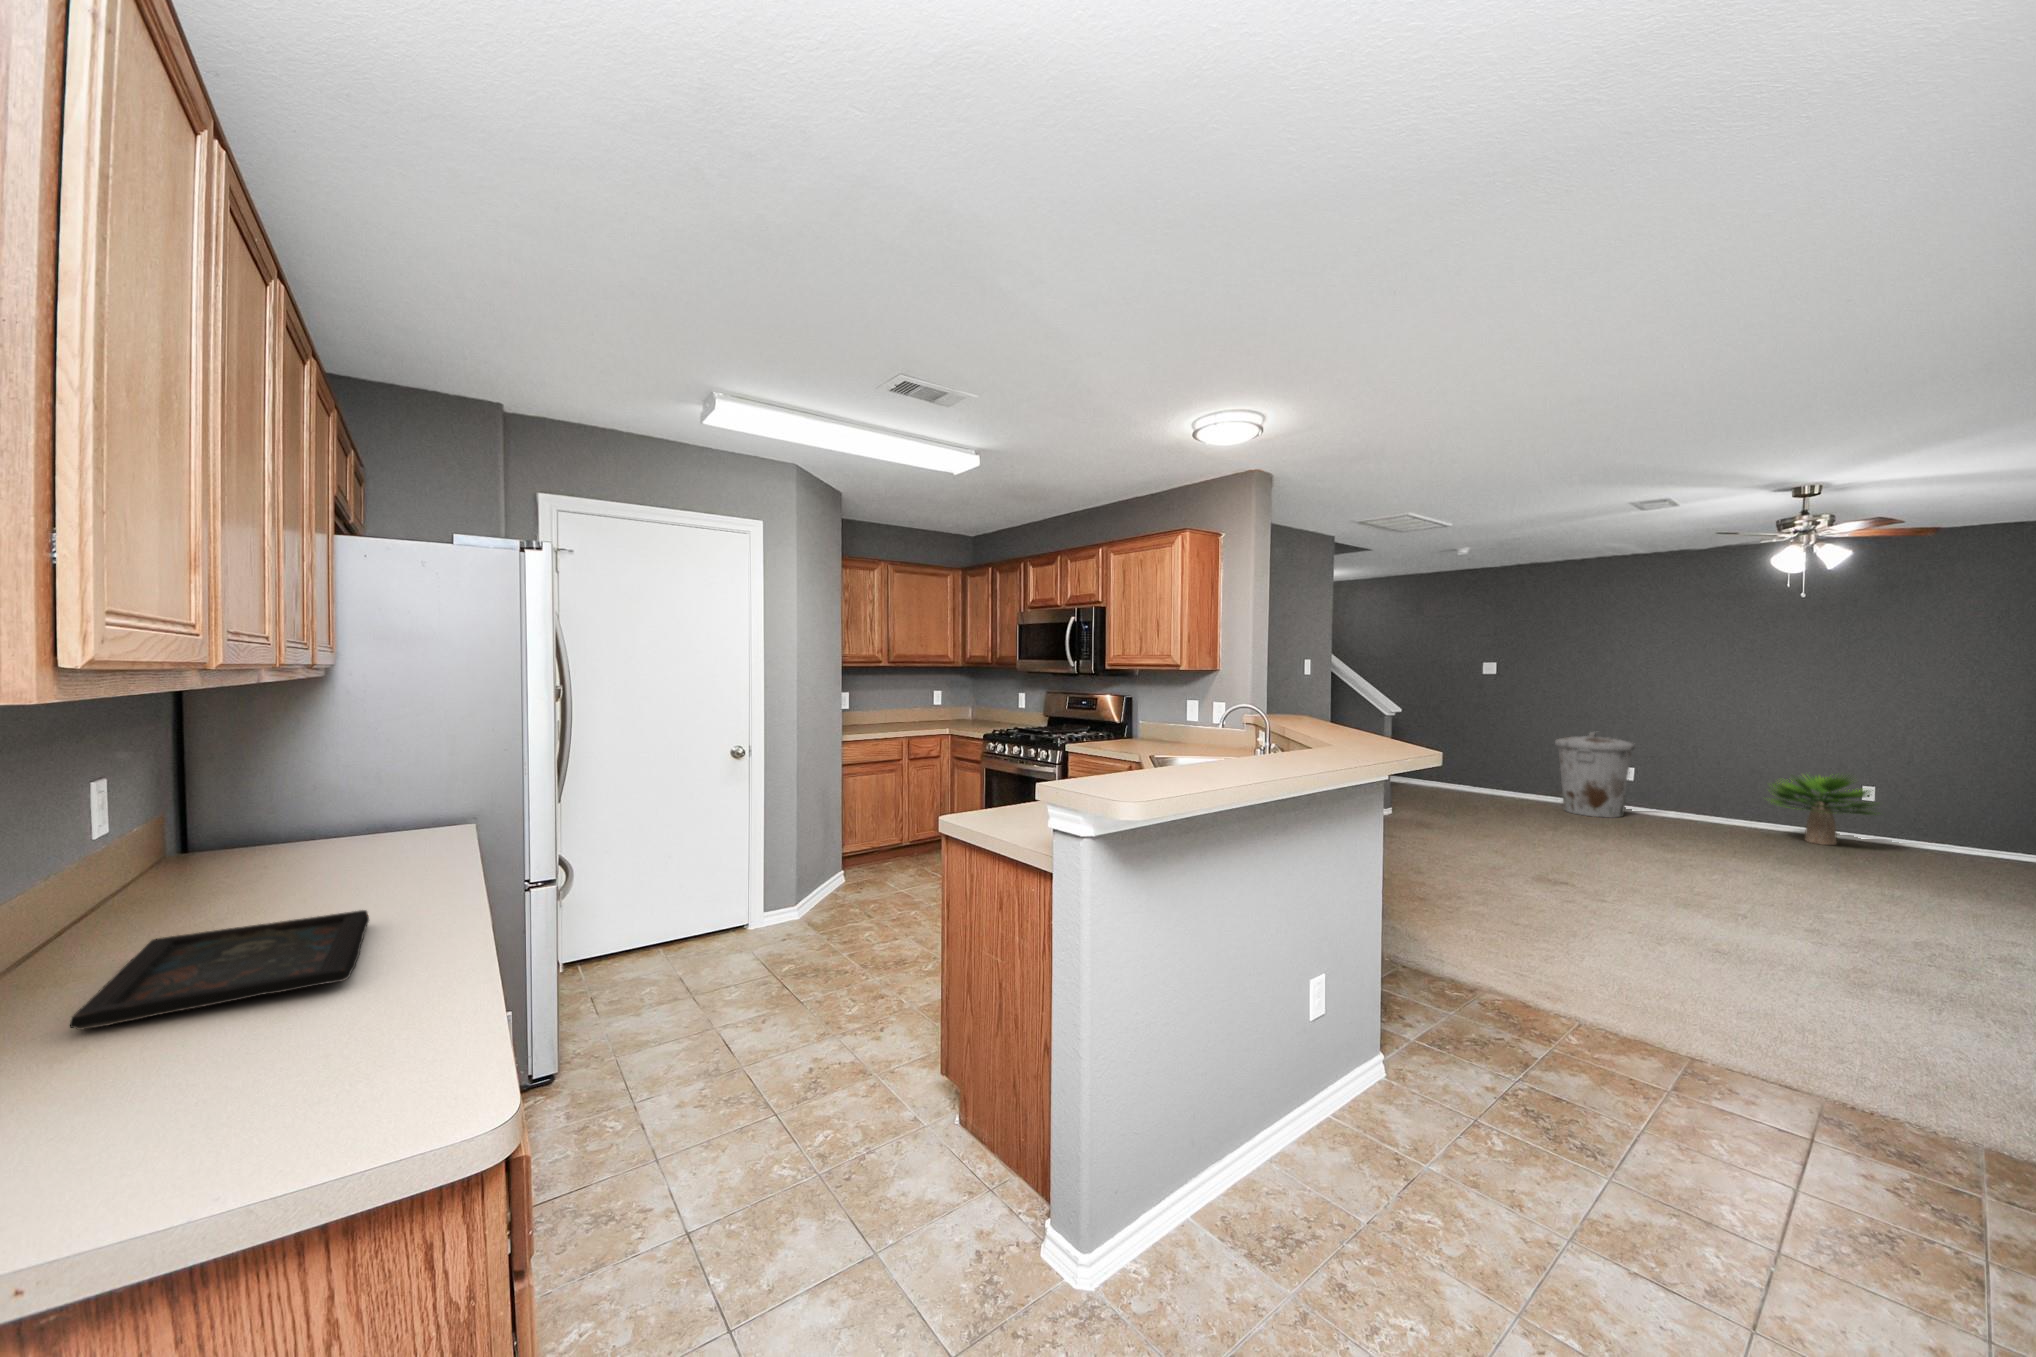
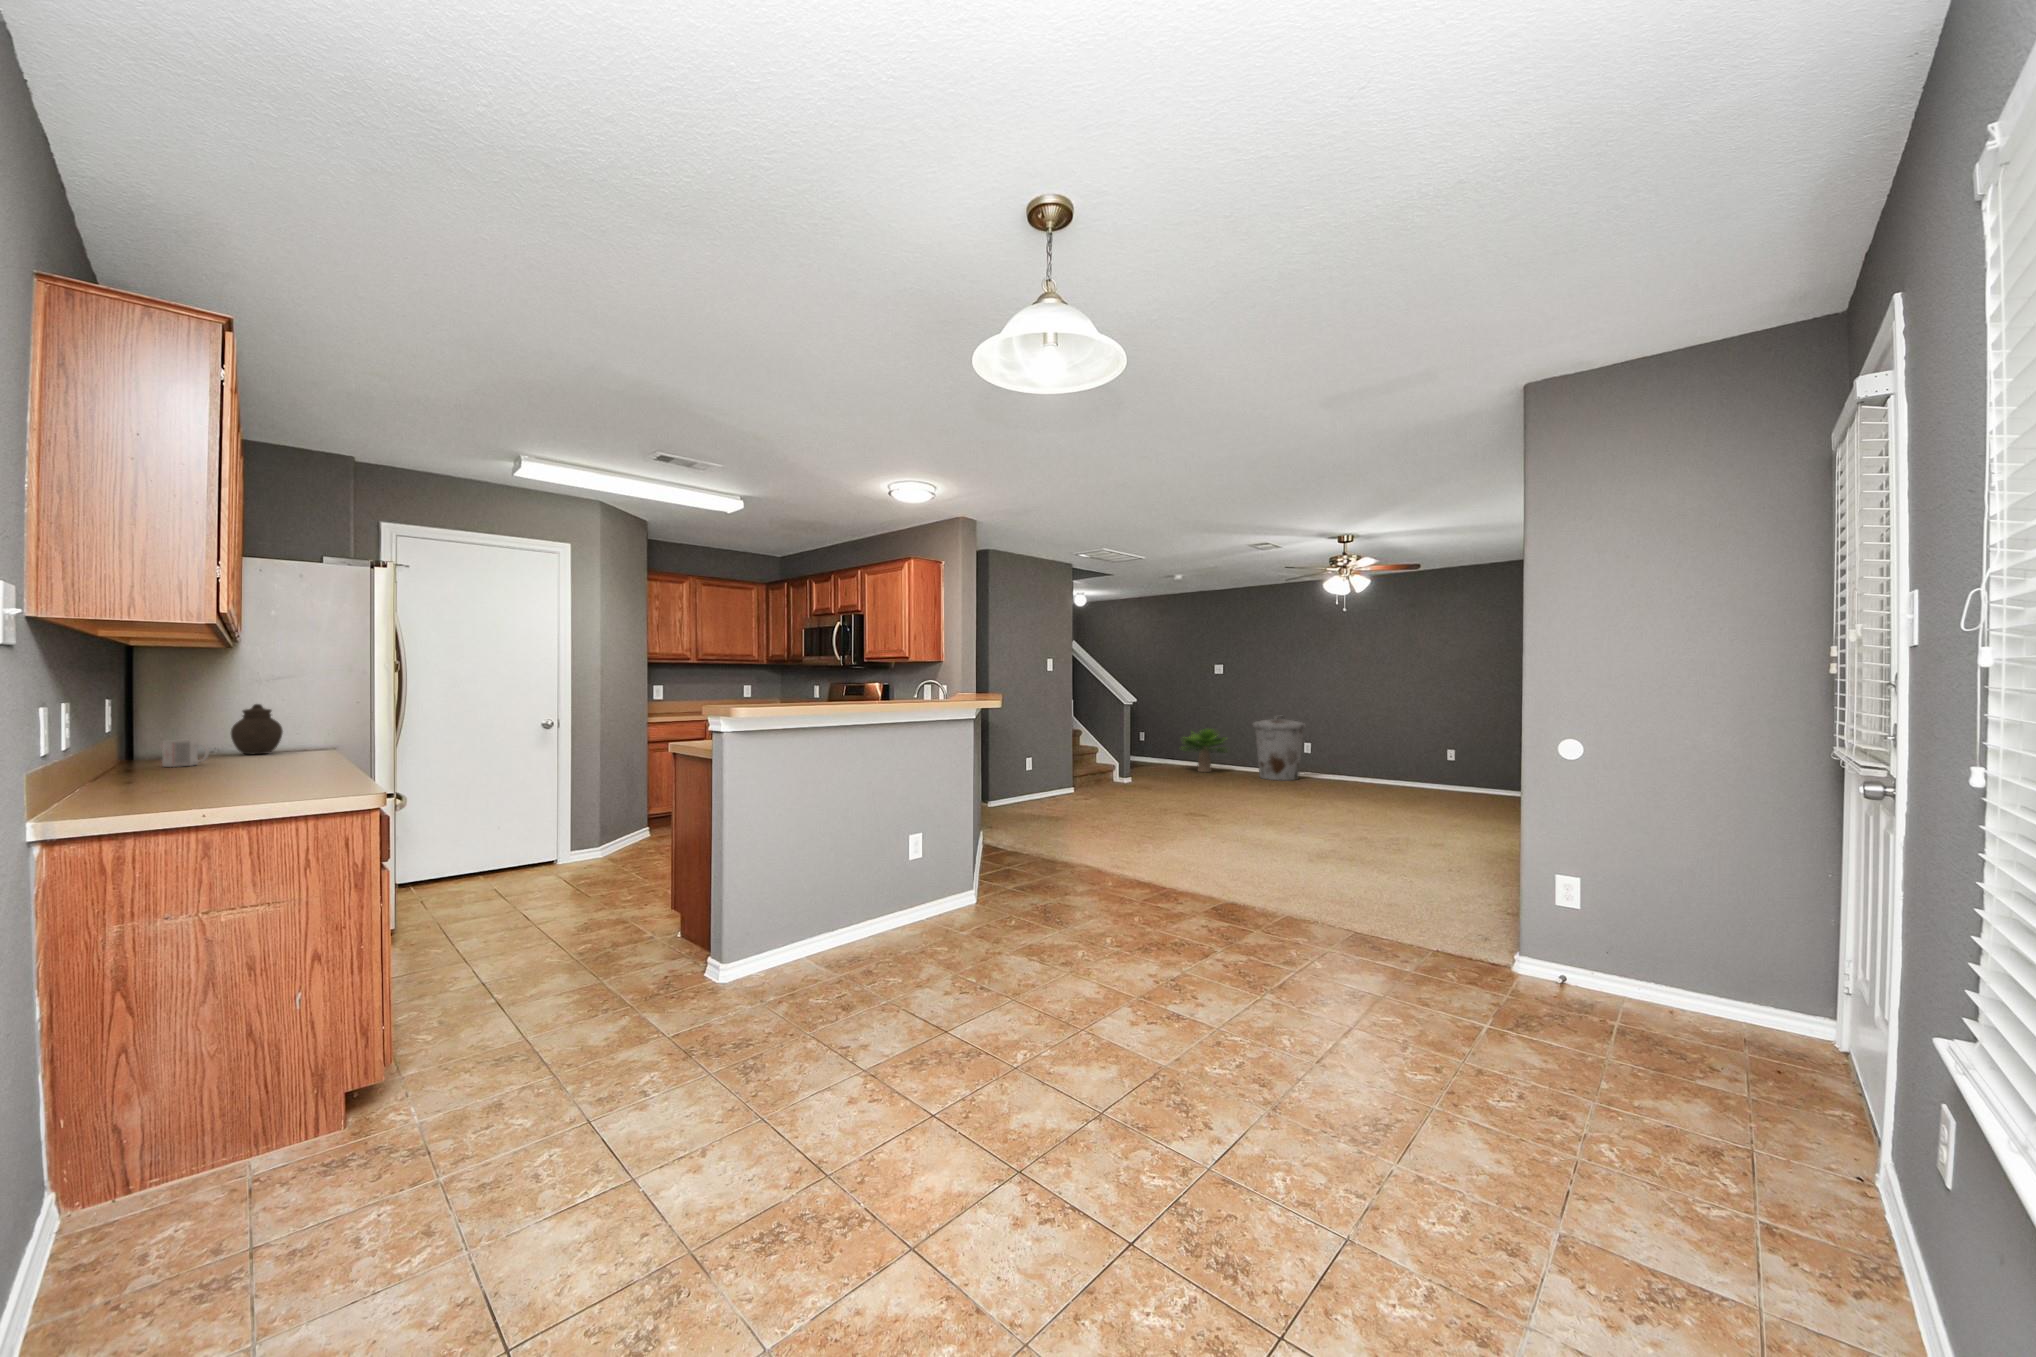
jar: none [326,760,400,840] -> present [231,704,283,754]
potted plant: present [1767,775,1876,845] -> present [1182,729,1227,772]
mug: none [199,837,271,889] -> present [162,739,209,767]
tray: present [70,910,369,1030] -> none [154,764,287,789]

